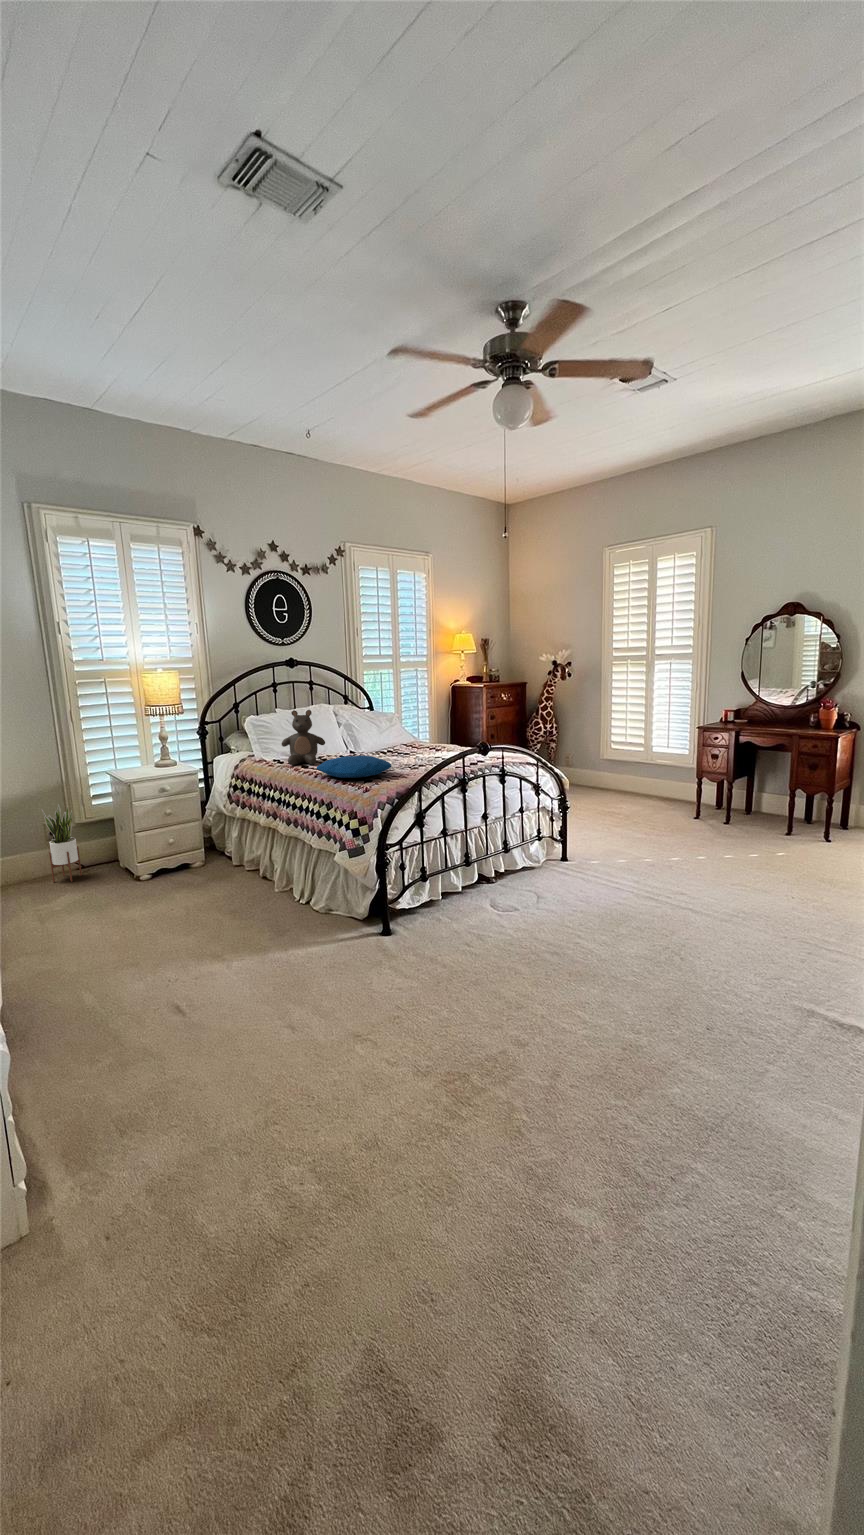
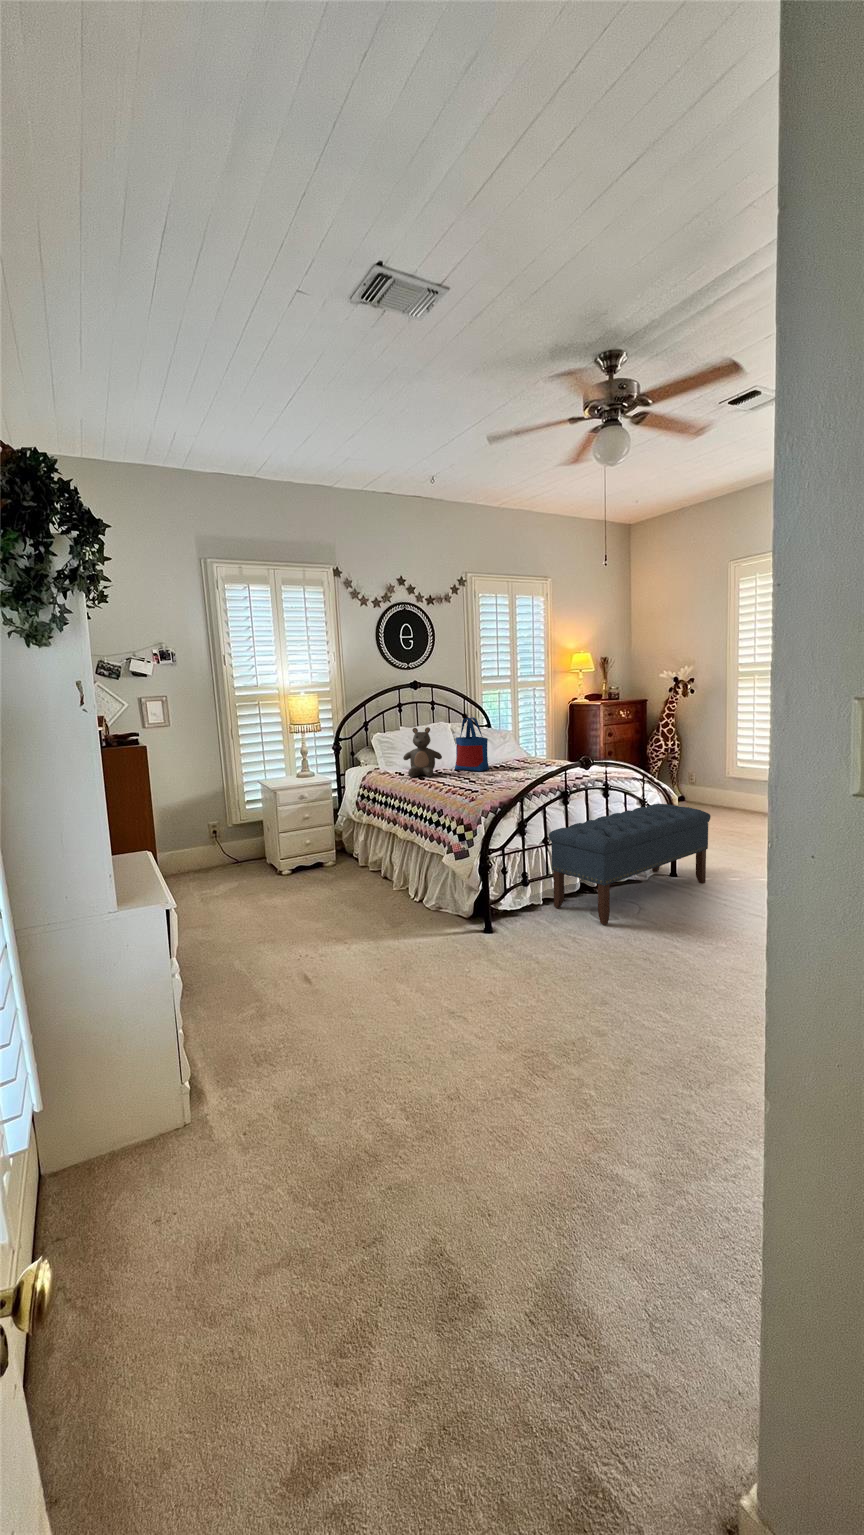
tote bag: none [338,699,377,758] -> present [455,717,489,771]
pillow: present [317,756,392,778] -> none [431,769,499,789]
bench: none [448,788,603,918] -> present [549,804,711,925]
potted plant: present [41,805,82,882] -> none [207,806,237,873]

